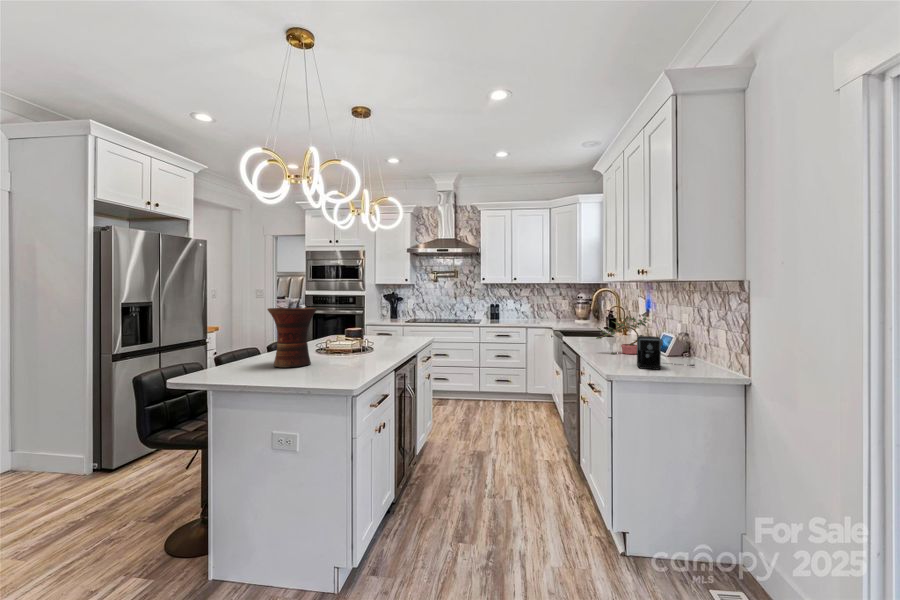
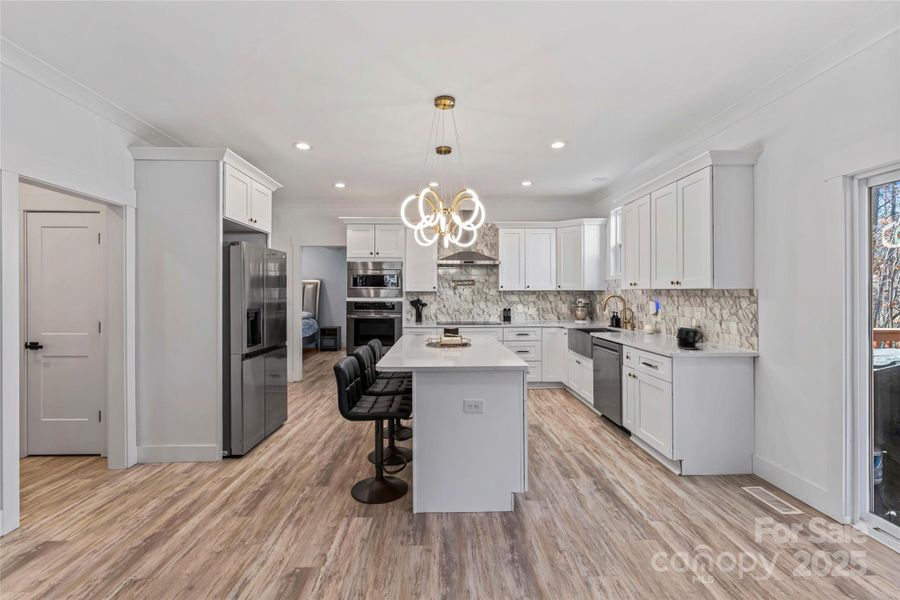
vase: present [267,308,317,368] -> none [427,309,462,354]
potted plant: present [596,317,650,354] -> none [637,314,675,342]

